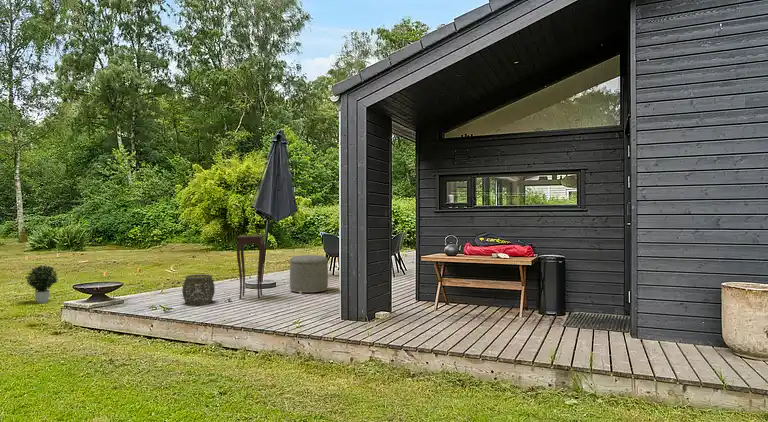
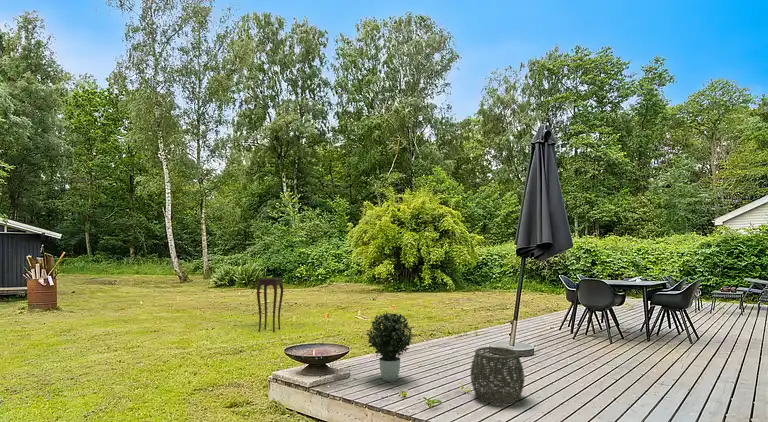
side table: present [237,235,265,299] -> present [257,278,283,332]
ottoman: present [290,255,328,293] -> none [606,313,680,382]
potted plant: present [26,266,58,303] -> present [366,312,413,382]

